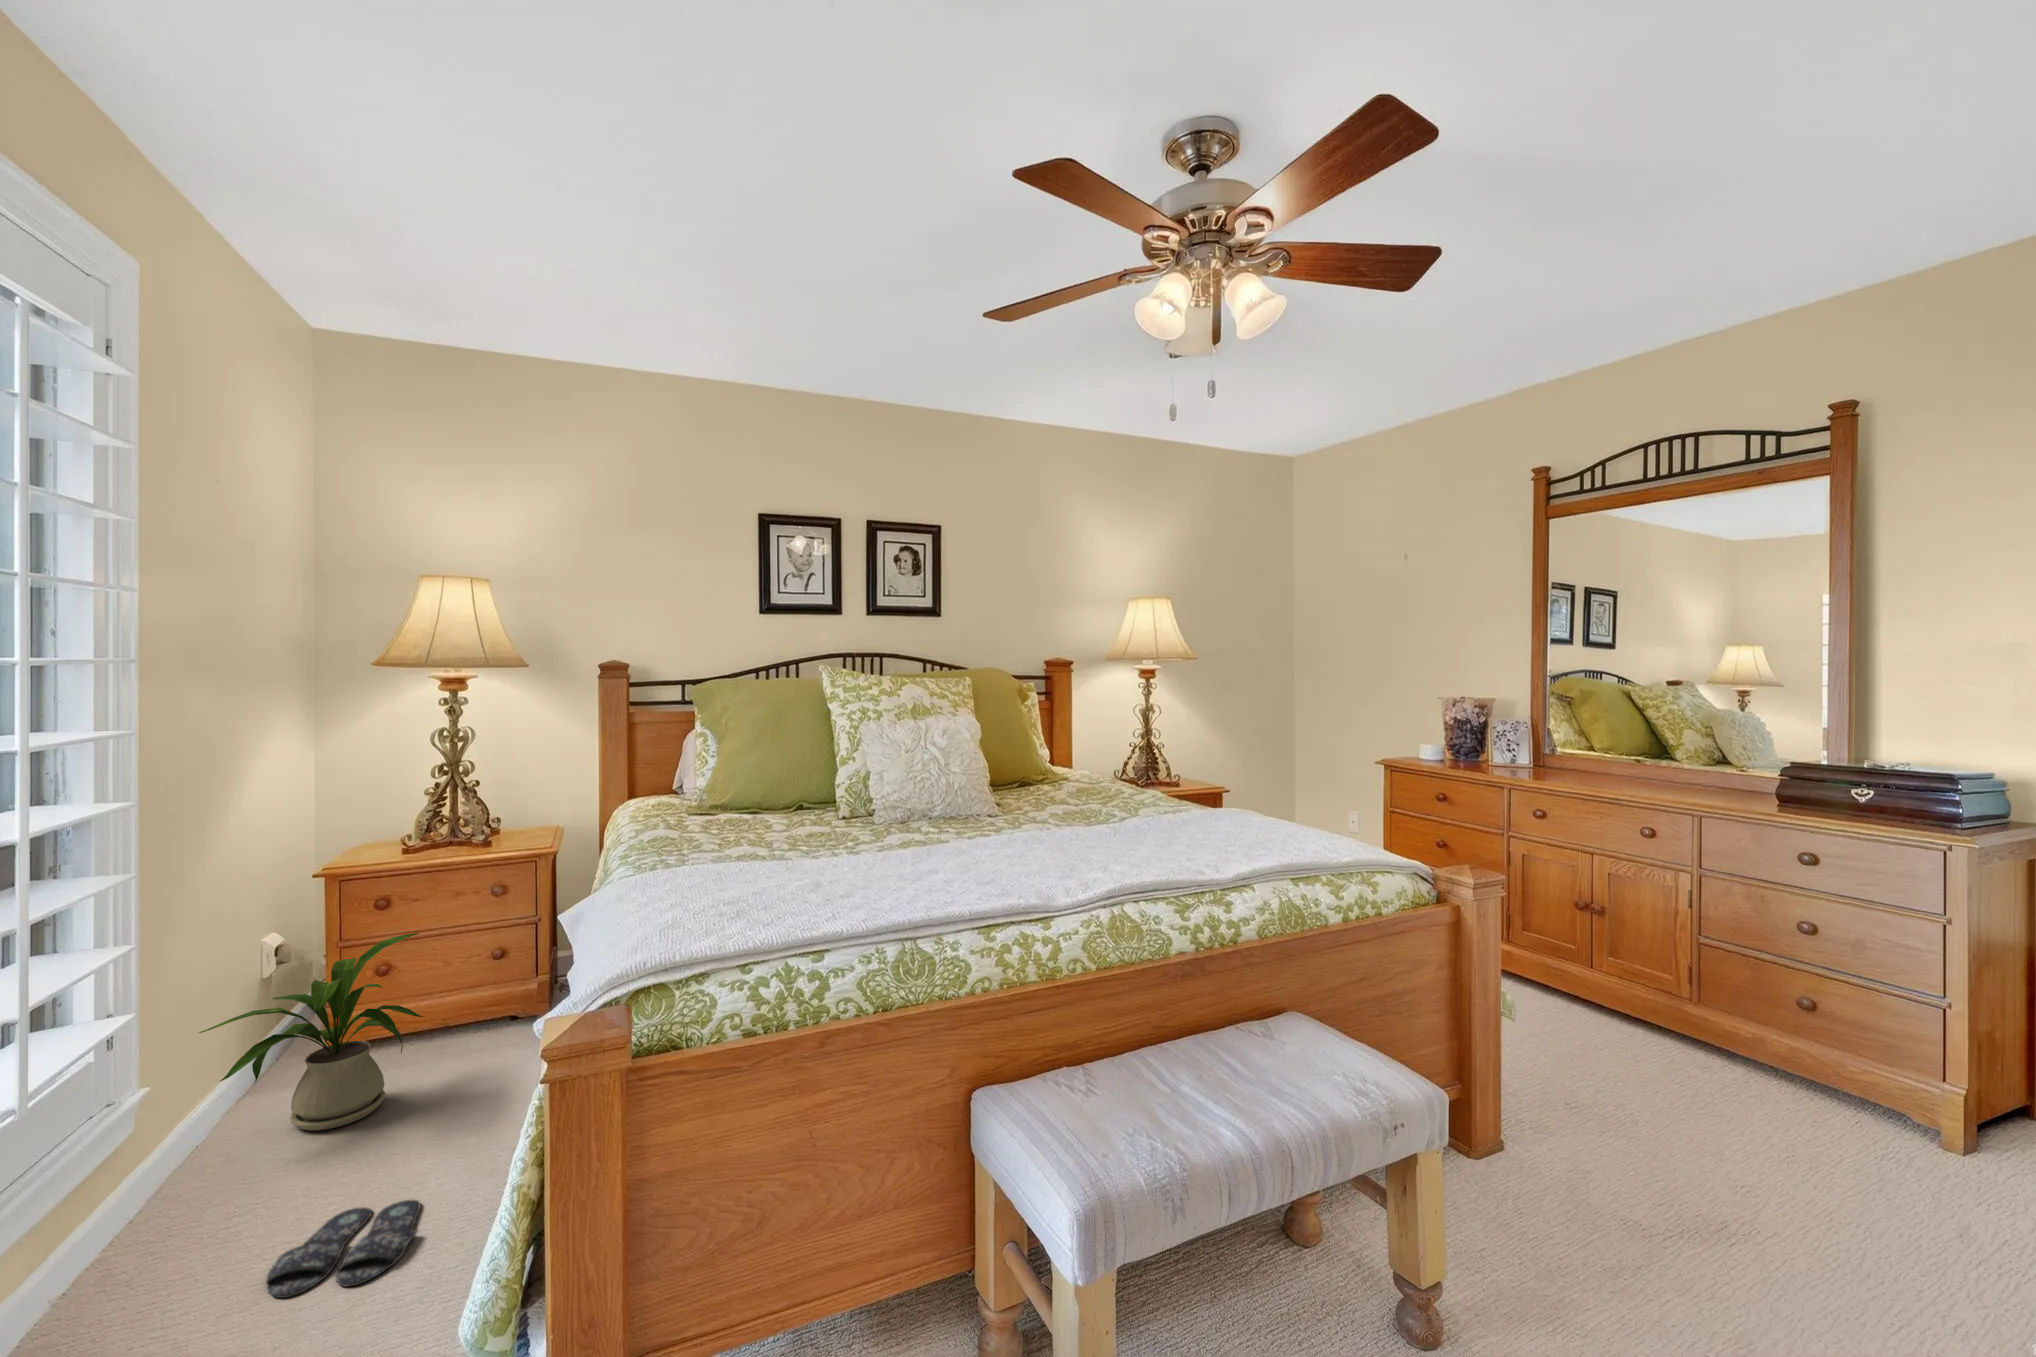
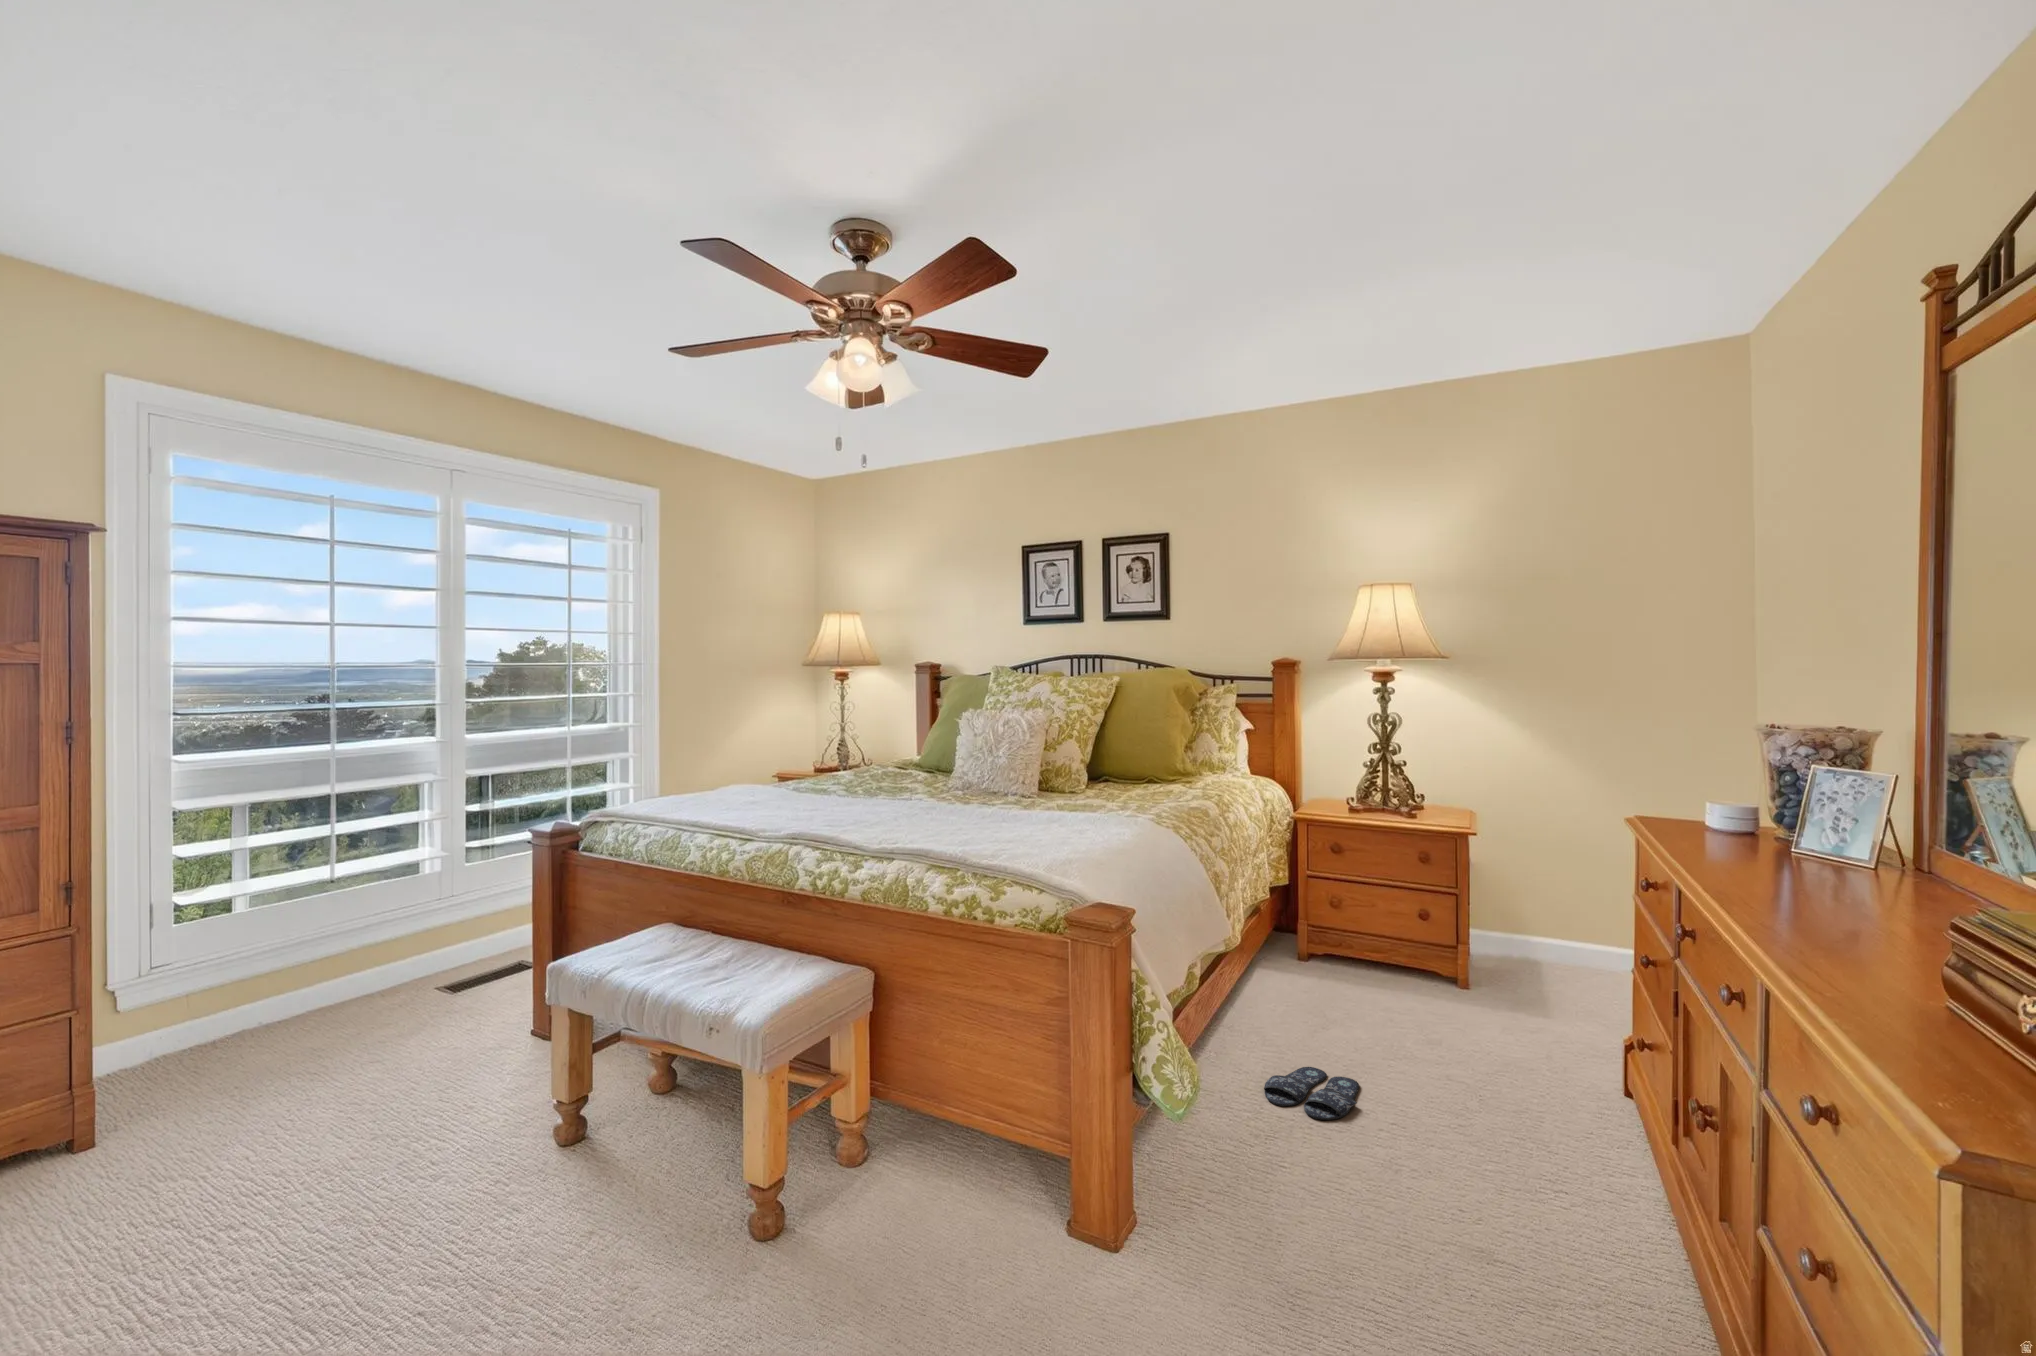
house plant: present [199,933,423,1130] -> none [1226,875,1364,1010]

